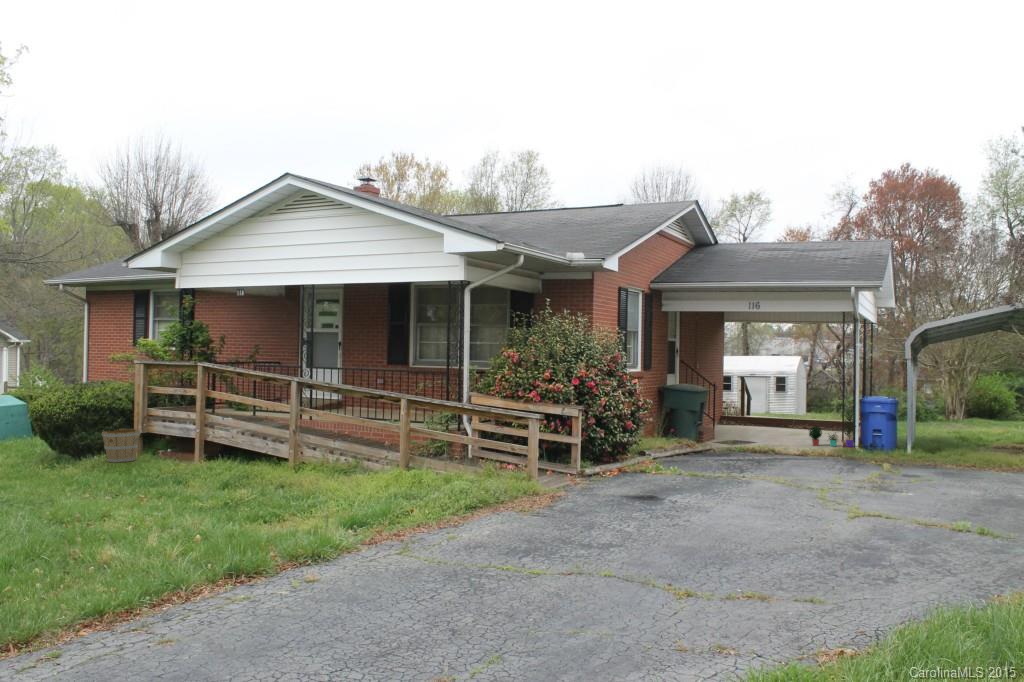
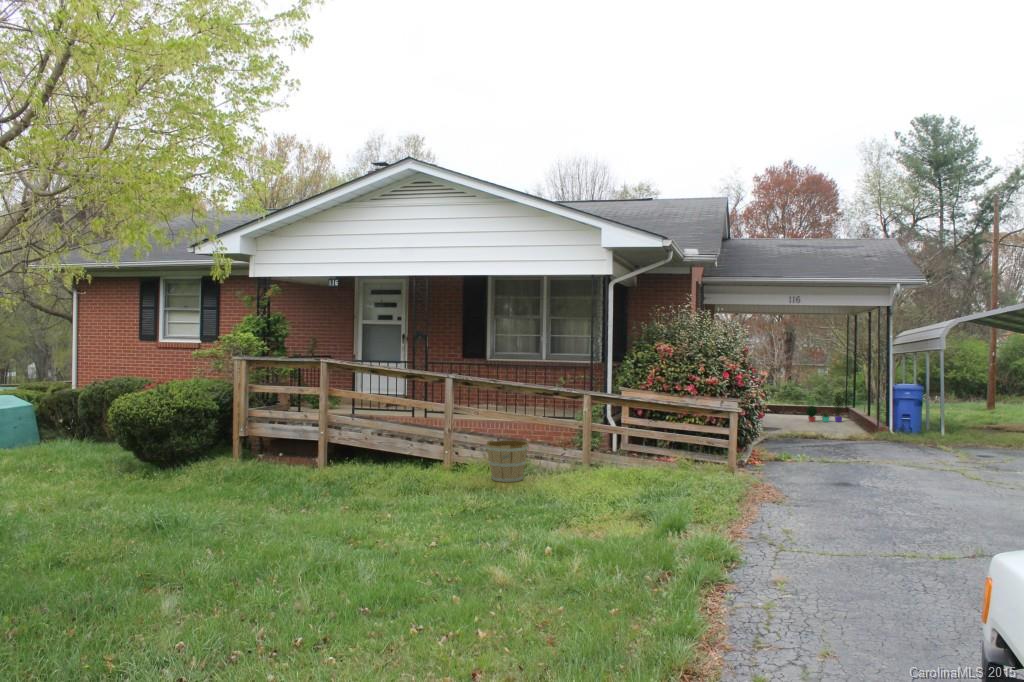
wooden bucket: present [102,429,141,463] -> present [486,440,529,482]

